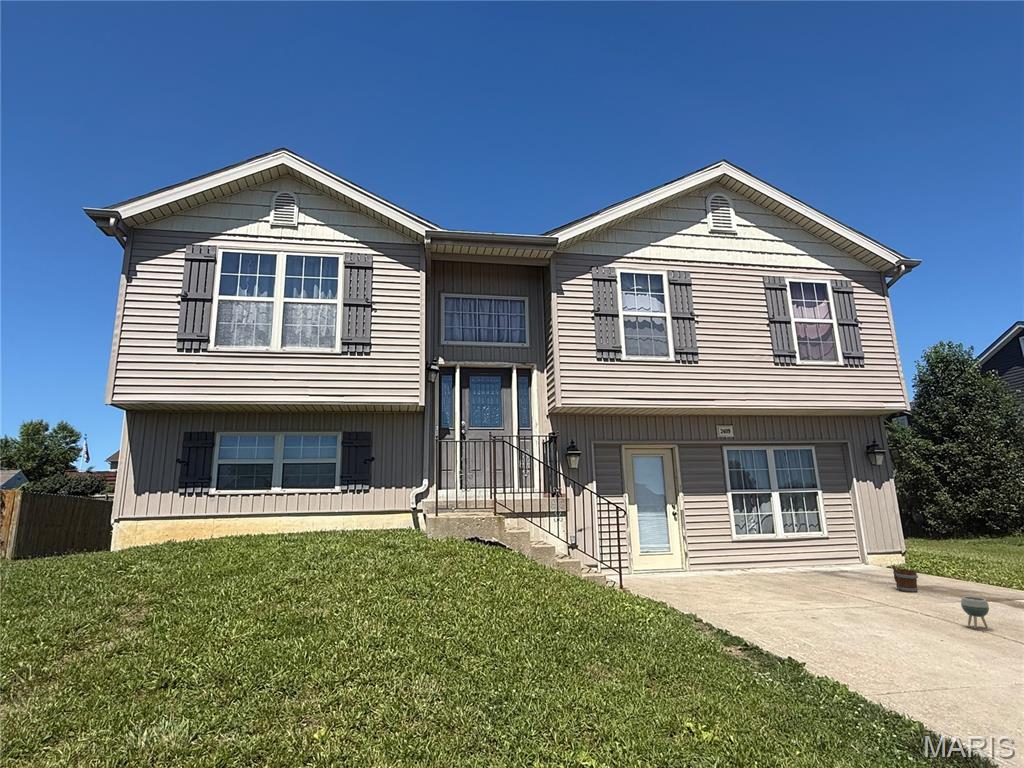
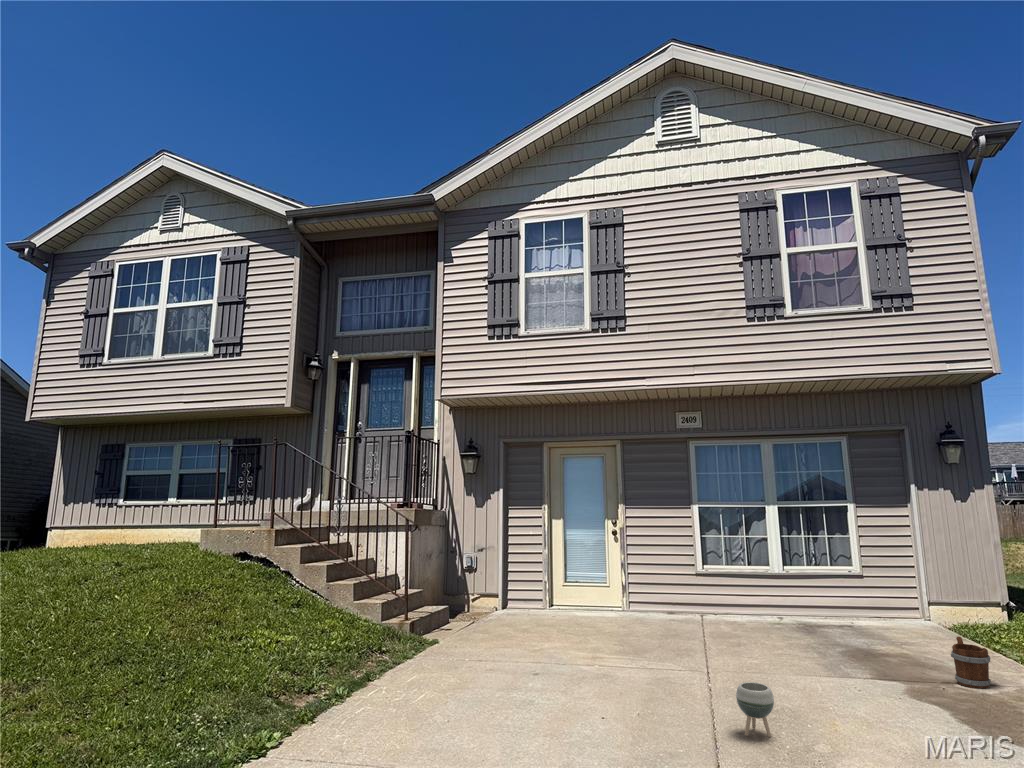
bucket: present [892,566,918,593] -> present [951,637,991,689]

